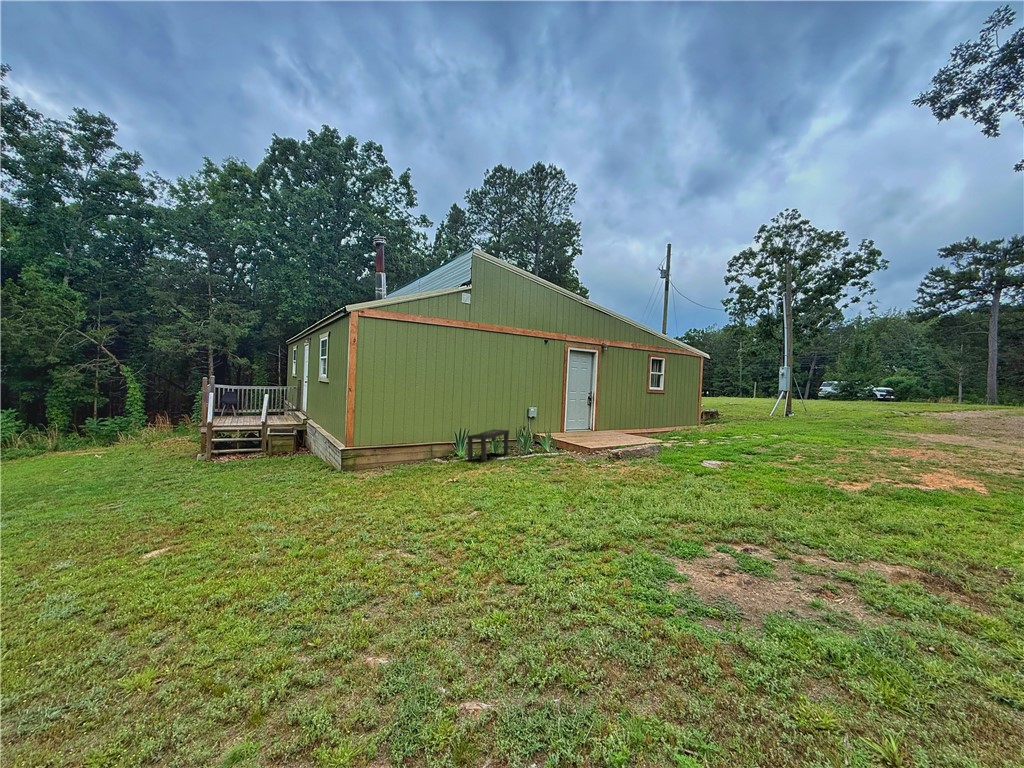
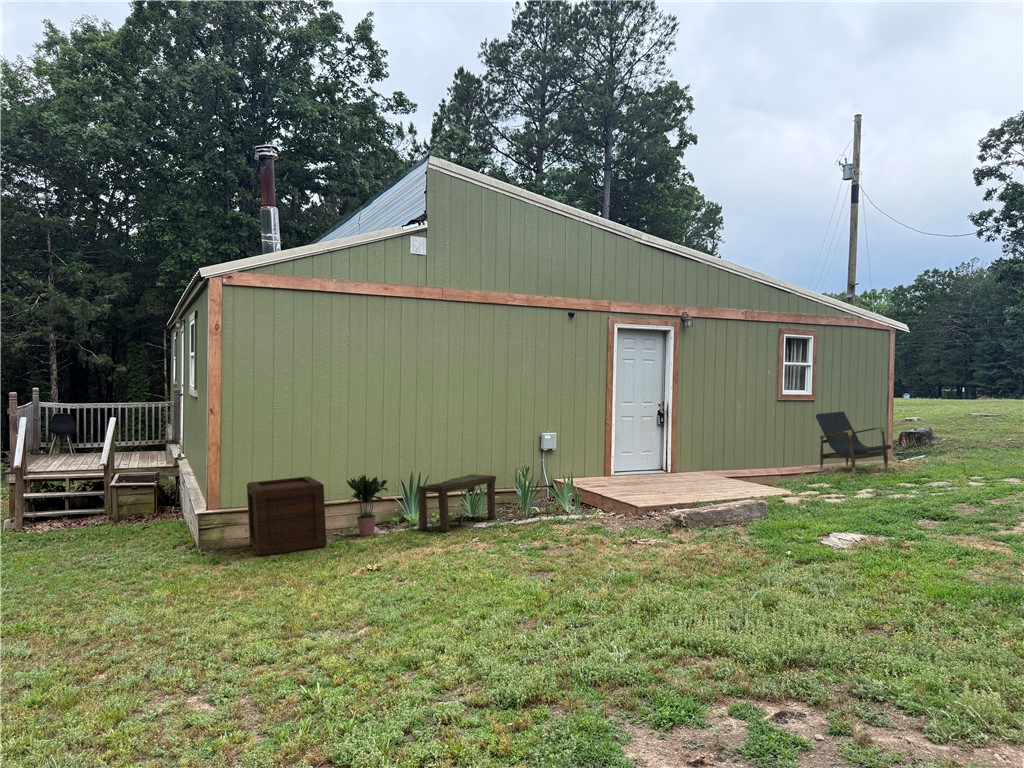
lounge chair: none [665,399,704,432] -> present [816,411,892,475]
potted plant: none [428,427,453,464] -> present [347,475,388,536]
wooden crate: none [369,429,419,476] -> present [247,476,326,557]

